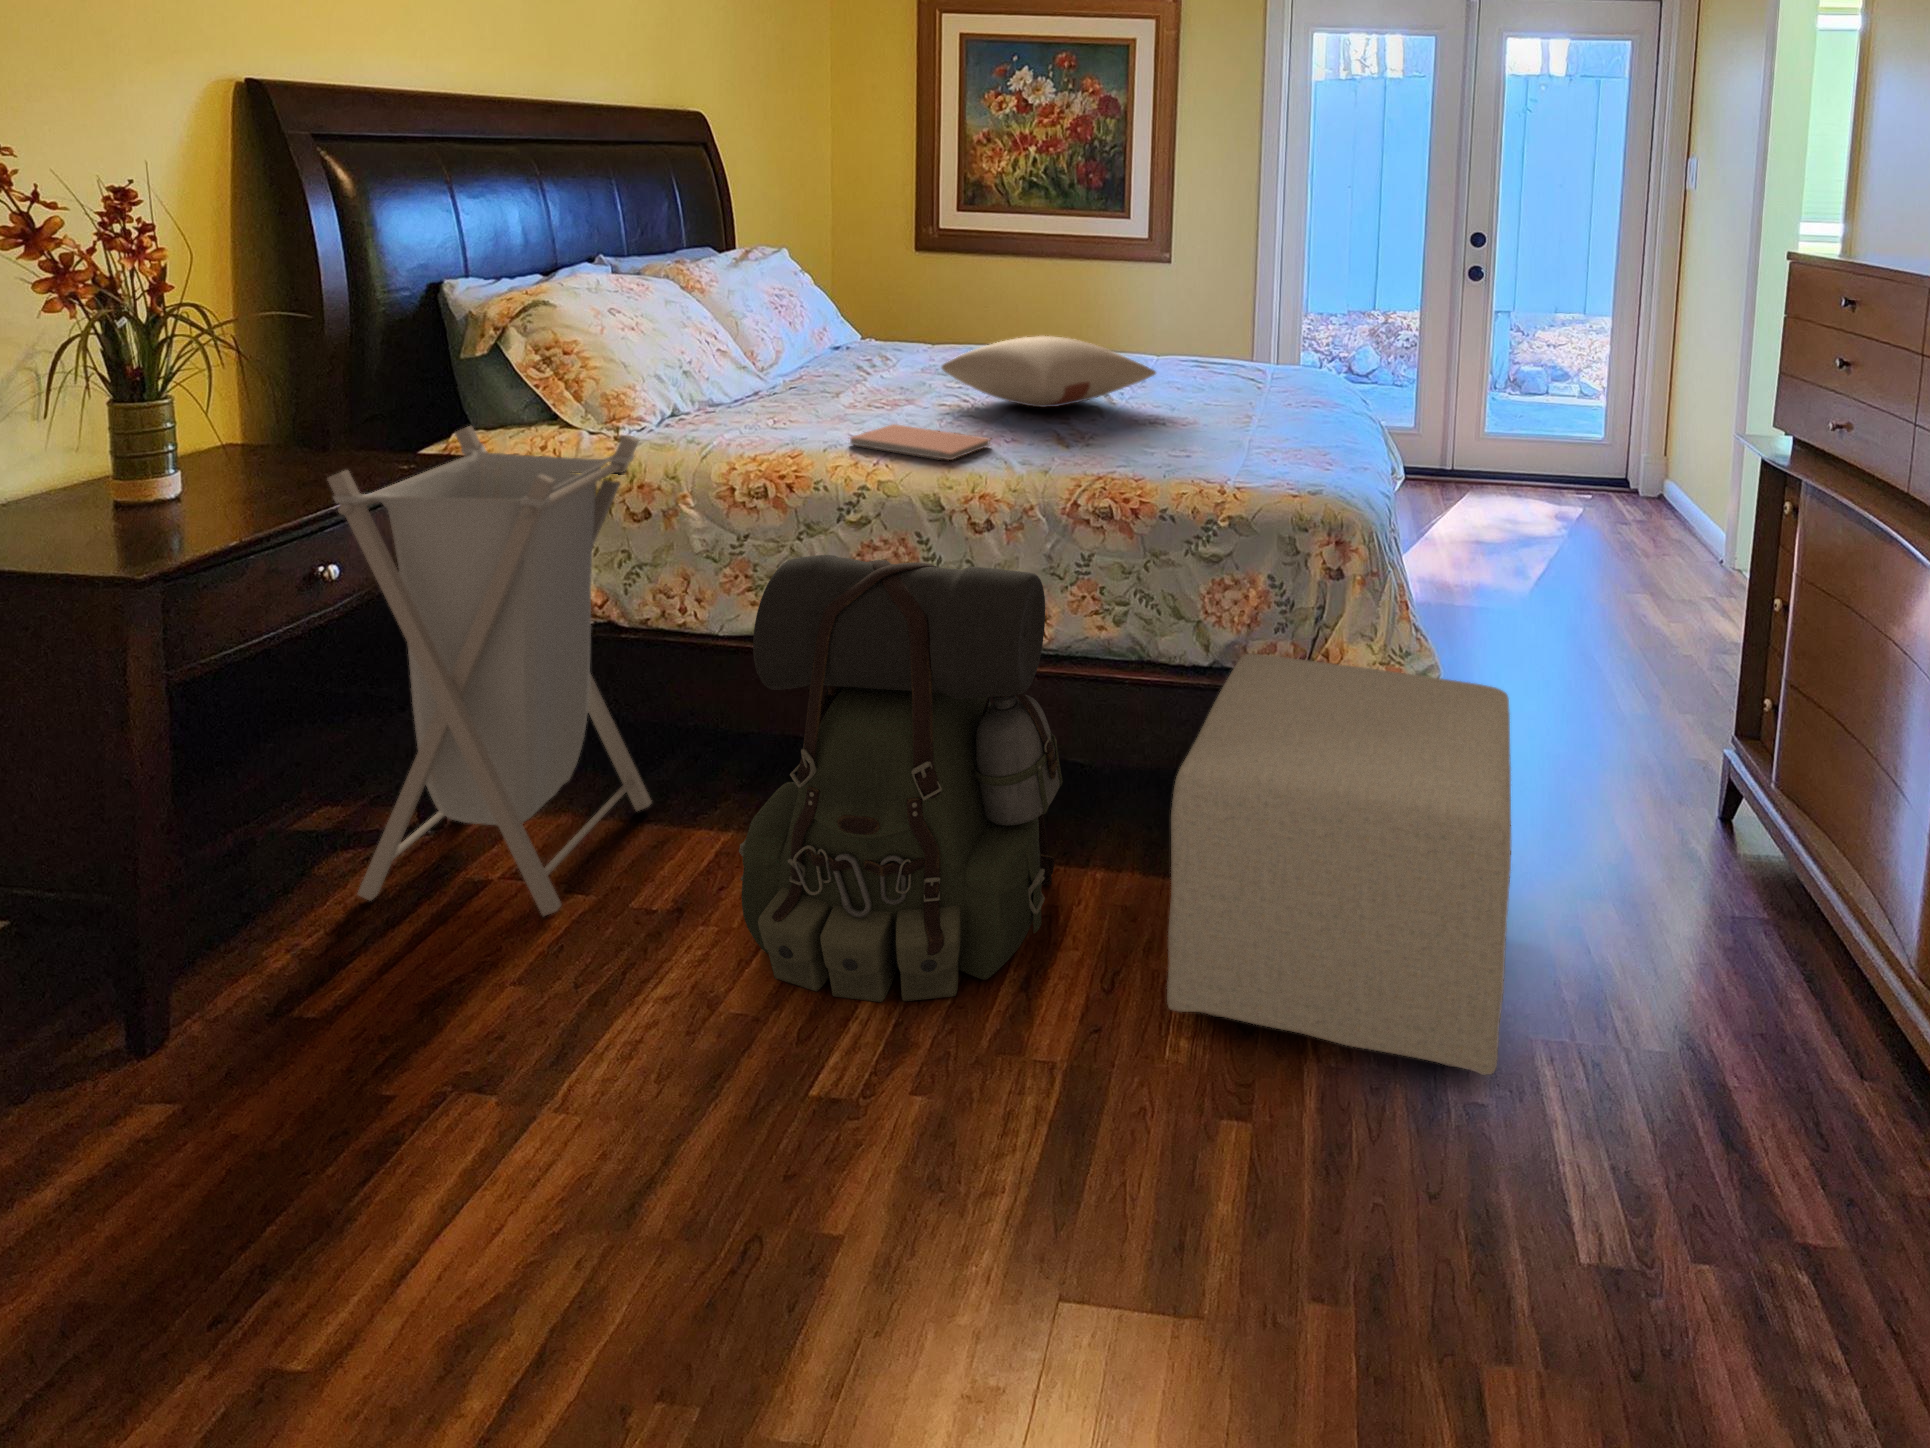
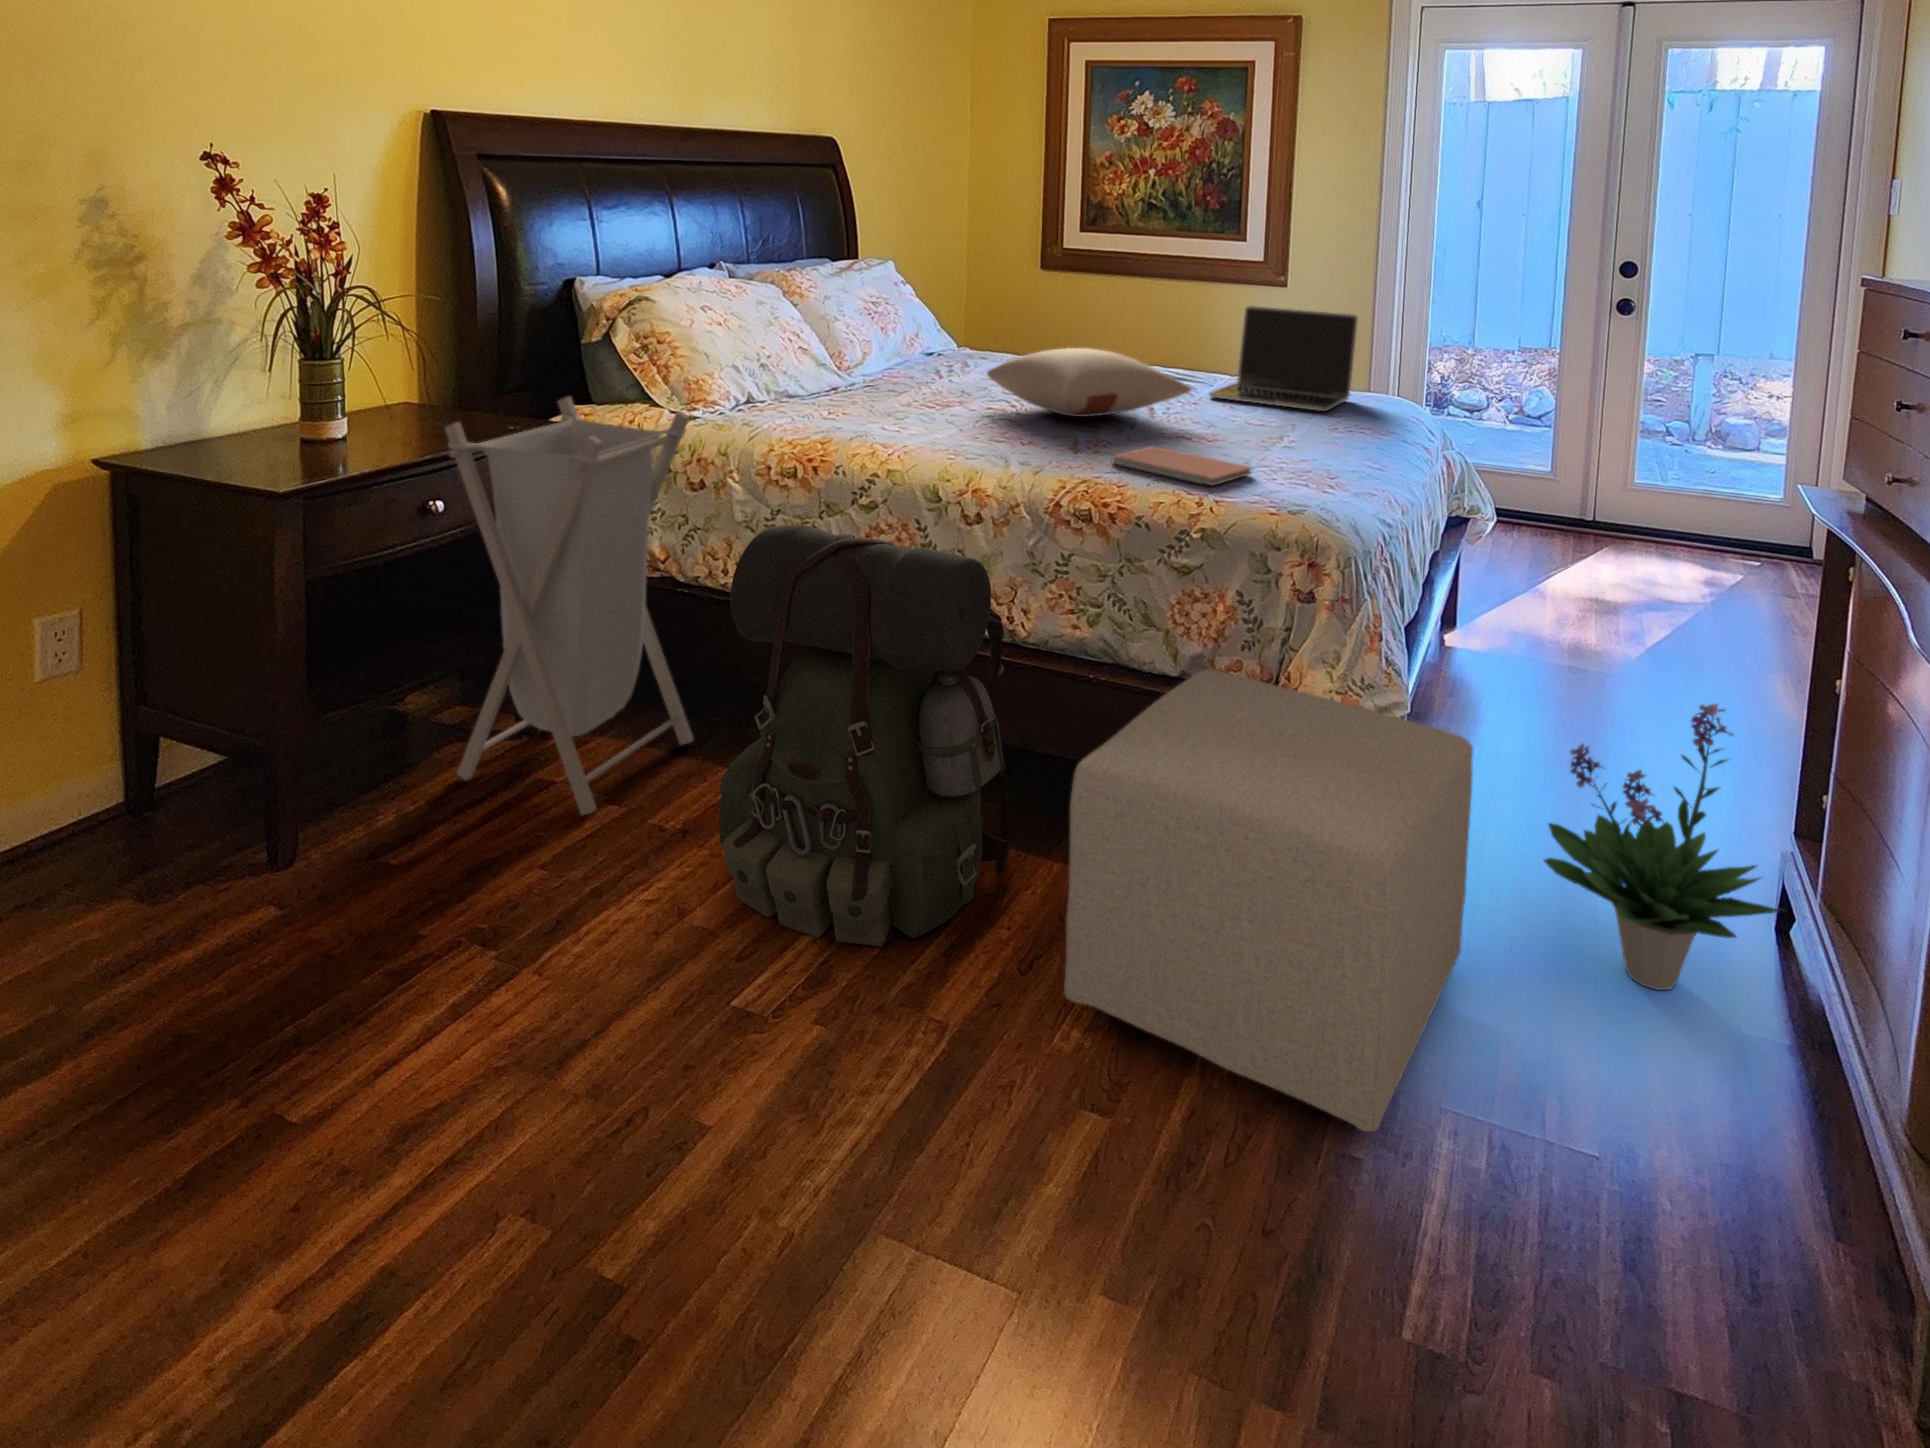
laptop: none [1154,285,1286,385] -> present [1209,306,1358,411]
notebook: present [850,424,991,460] -> present [1112,446,1251,485]
potted plant: none [1547,628,1752,884] -> present [1544,704,1781,990]

